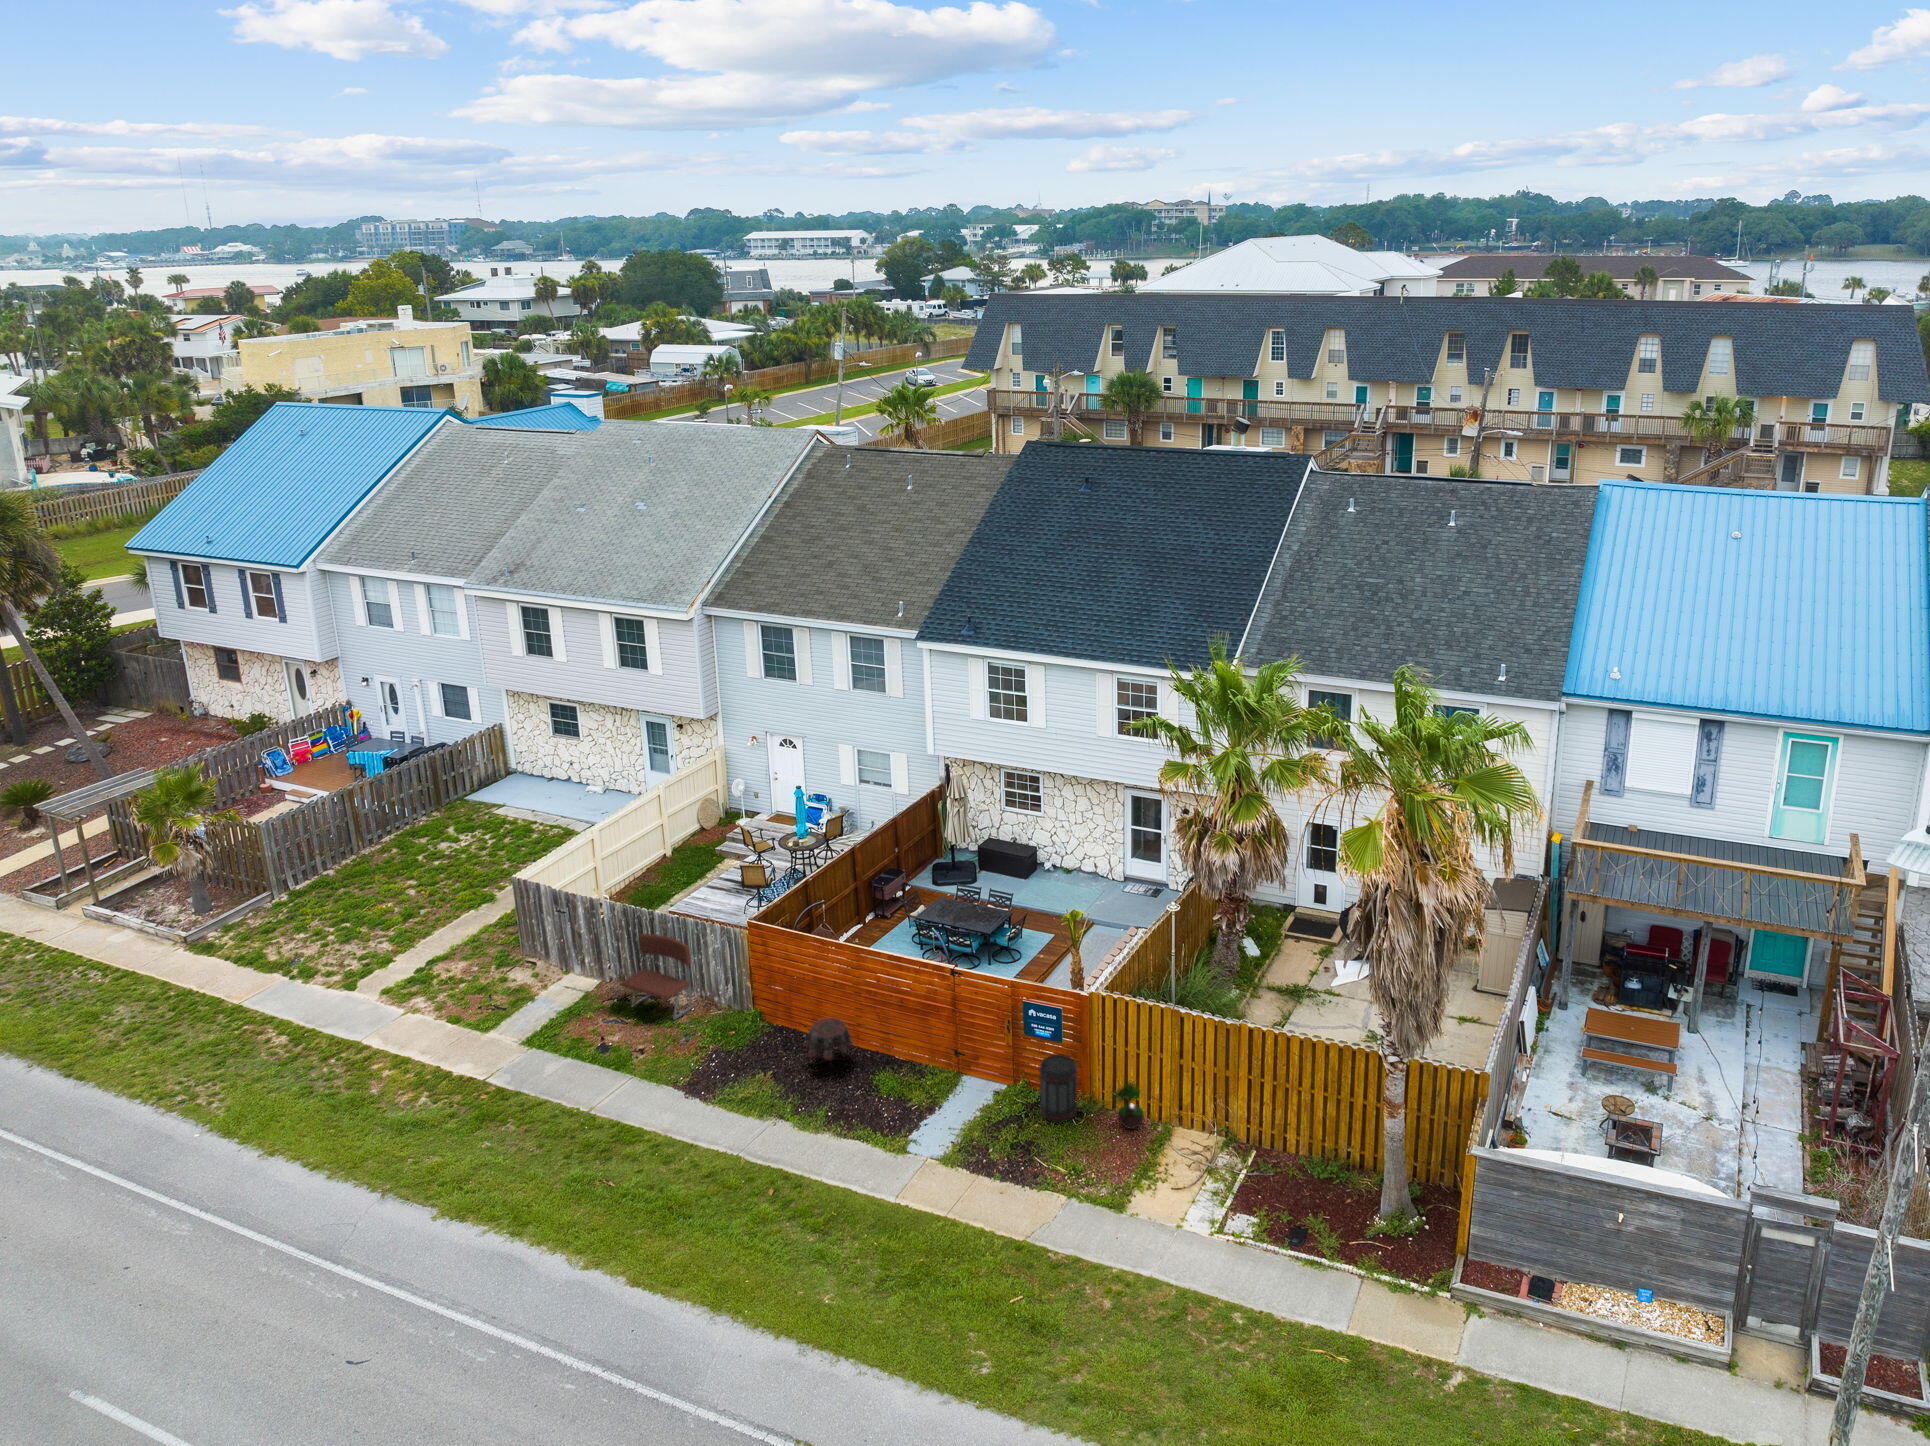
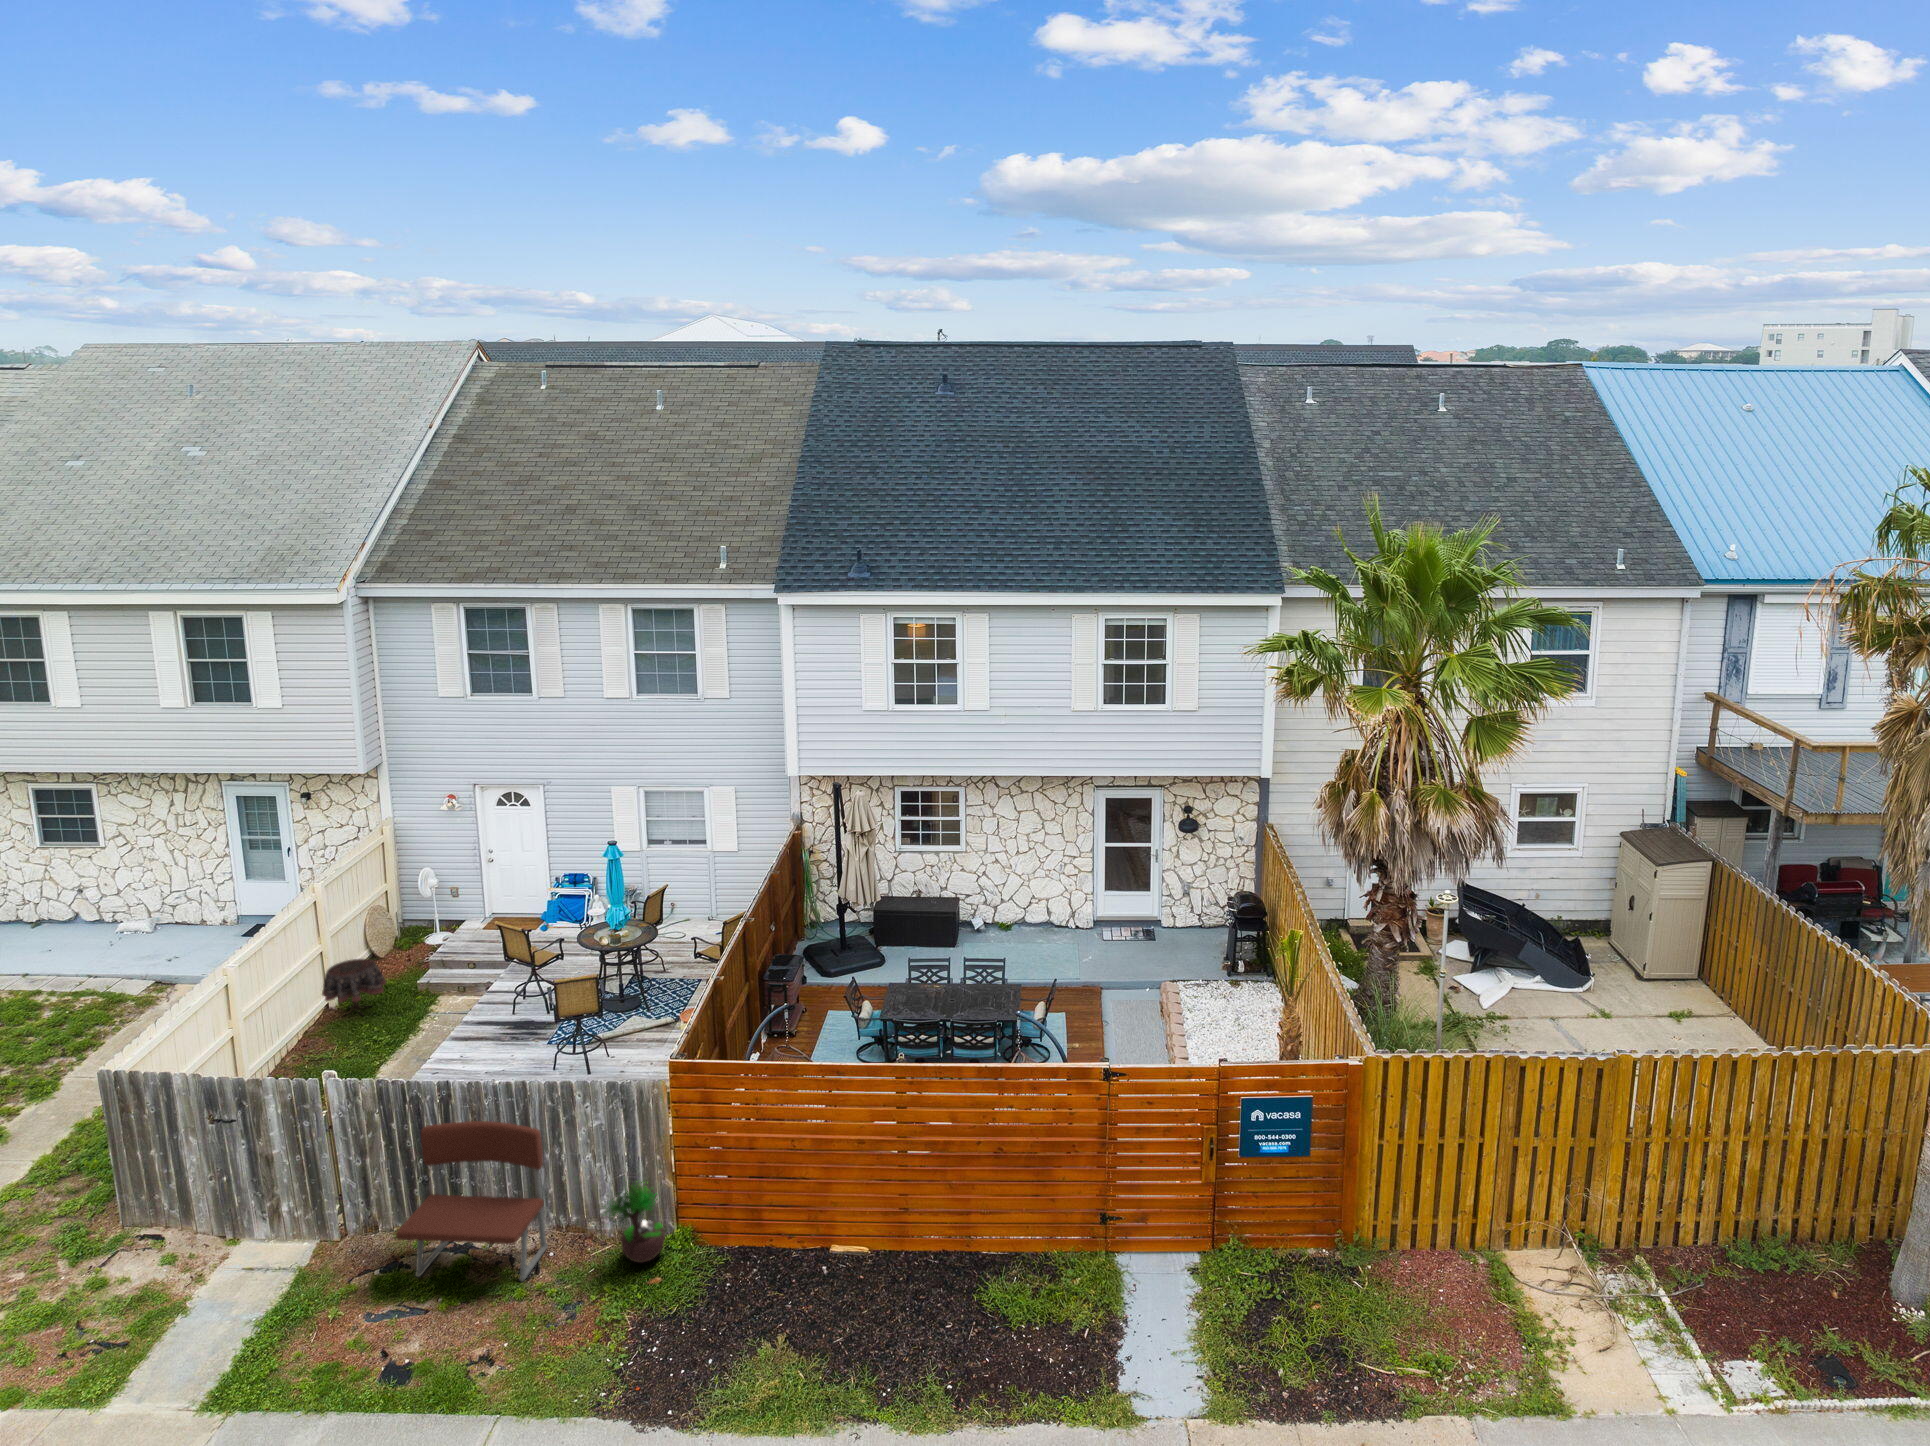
side table: present [805,1018,853,1063] -> present [322,959,386,1017]
trash can: present [1039,1054,1077,1123] -> none [1285,1173,1355,1292]
potted tree: present [1111,1080,1144,1129] -> present [604,1181,665,1262]

